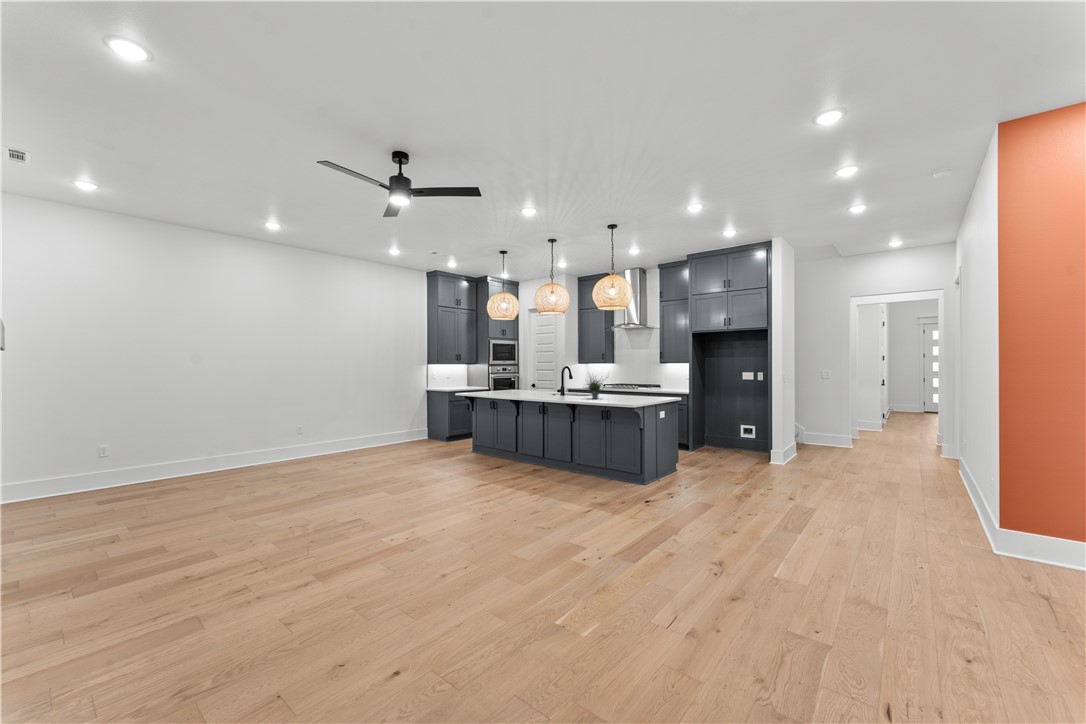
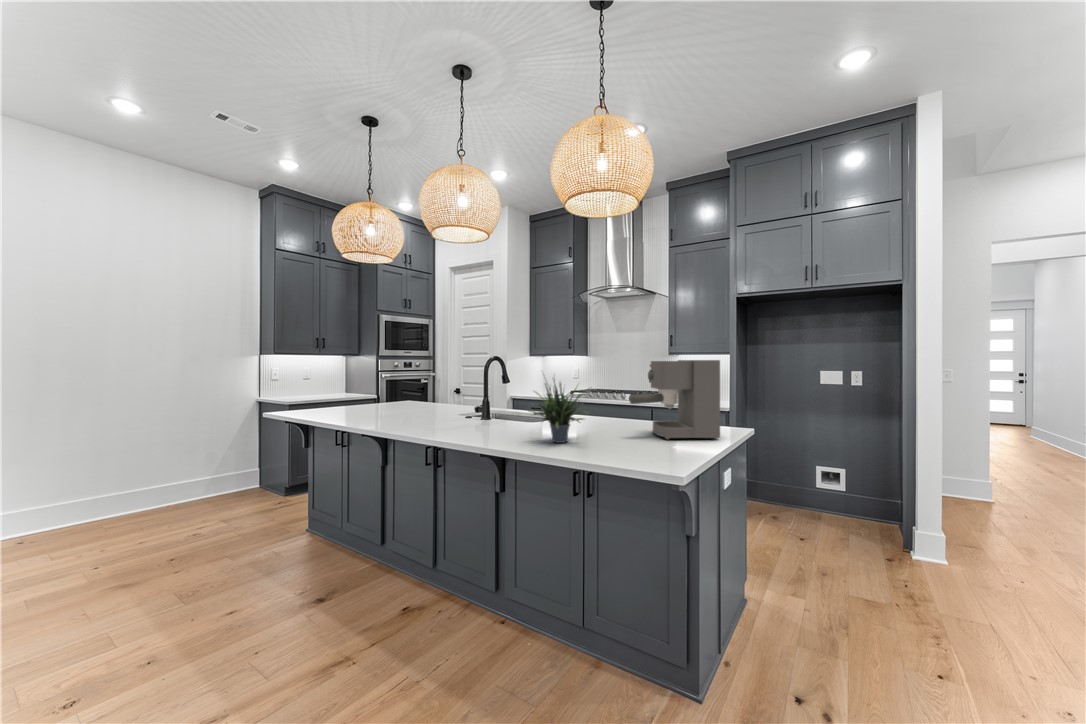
coffee maker: none [623,367,658,398] -> present [629,360,720,440]

